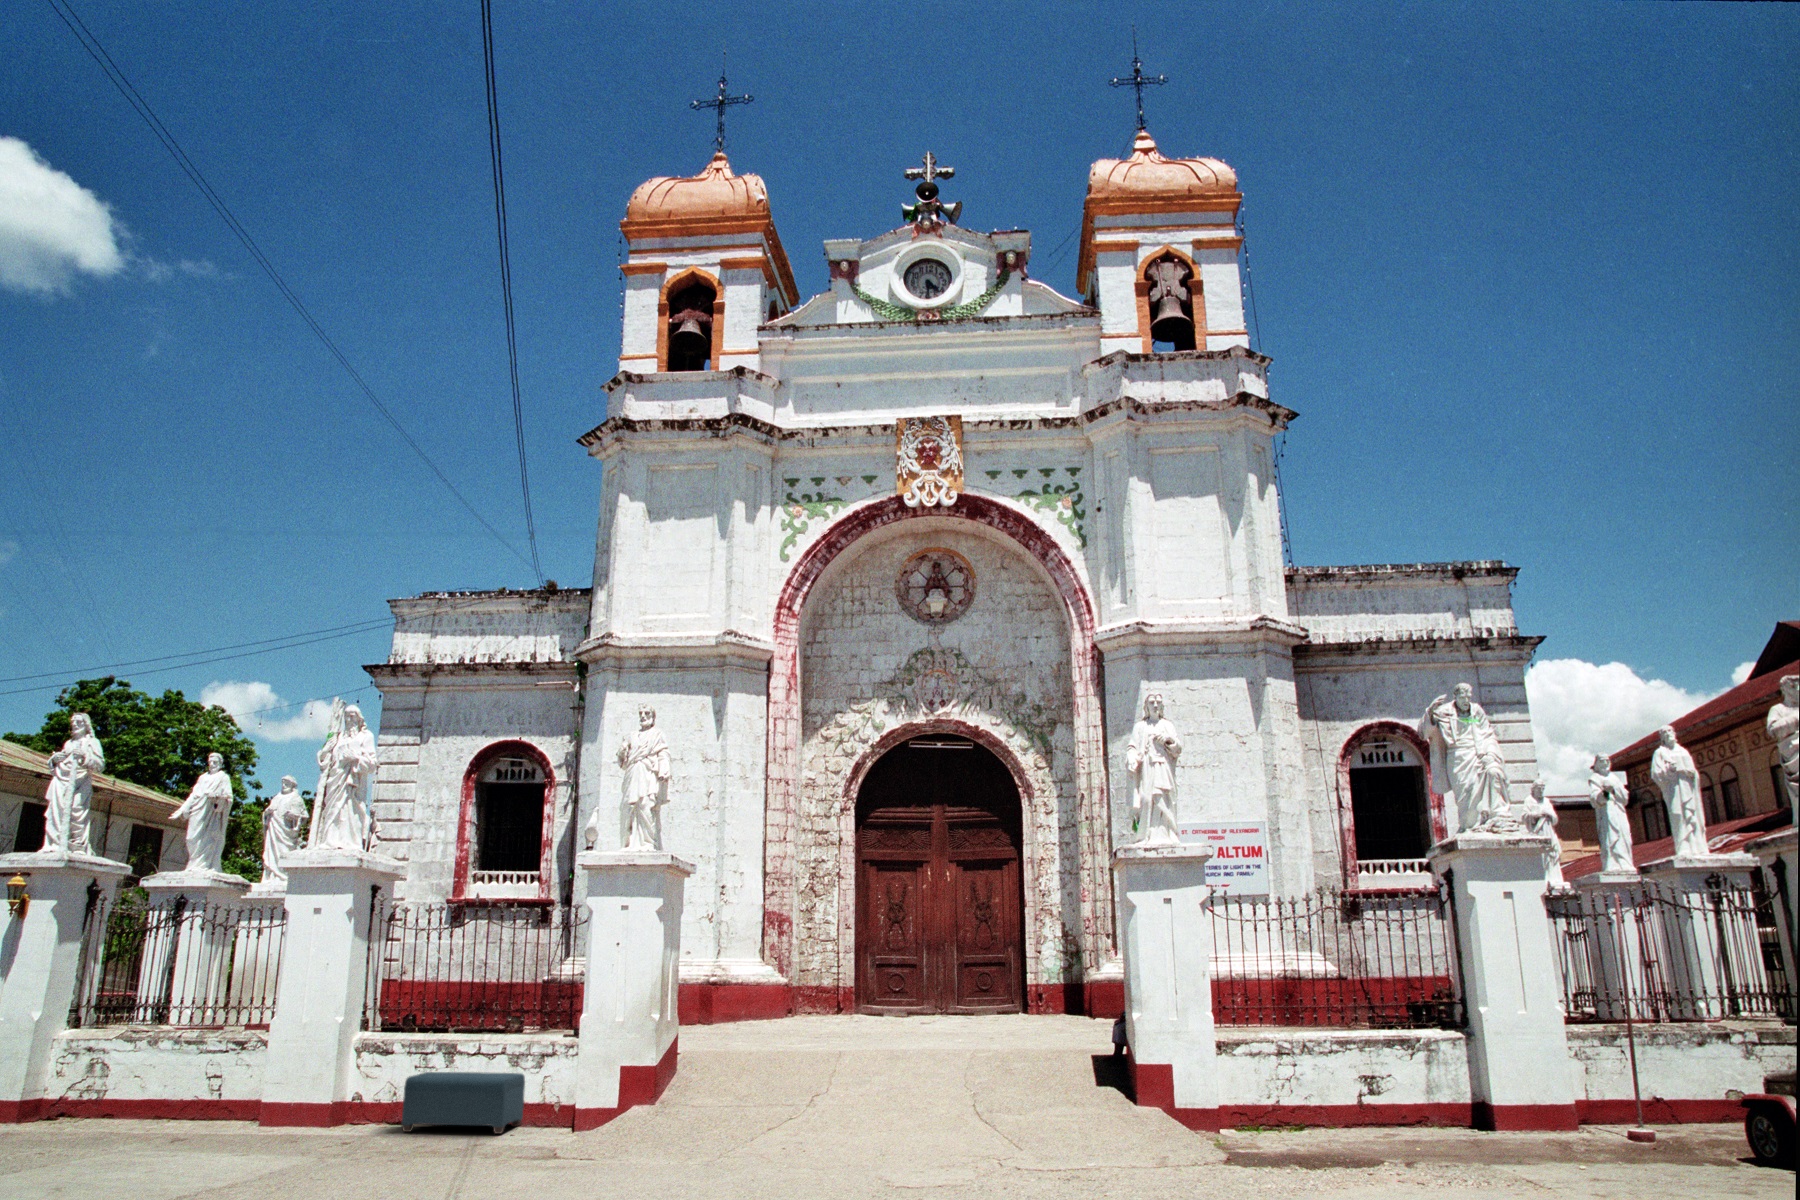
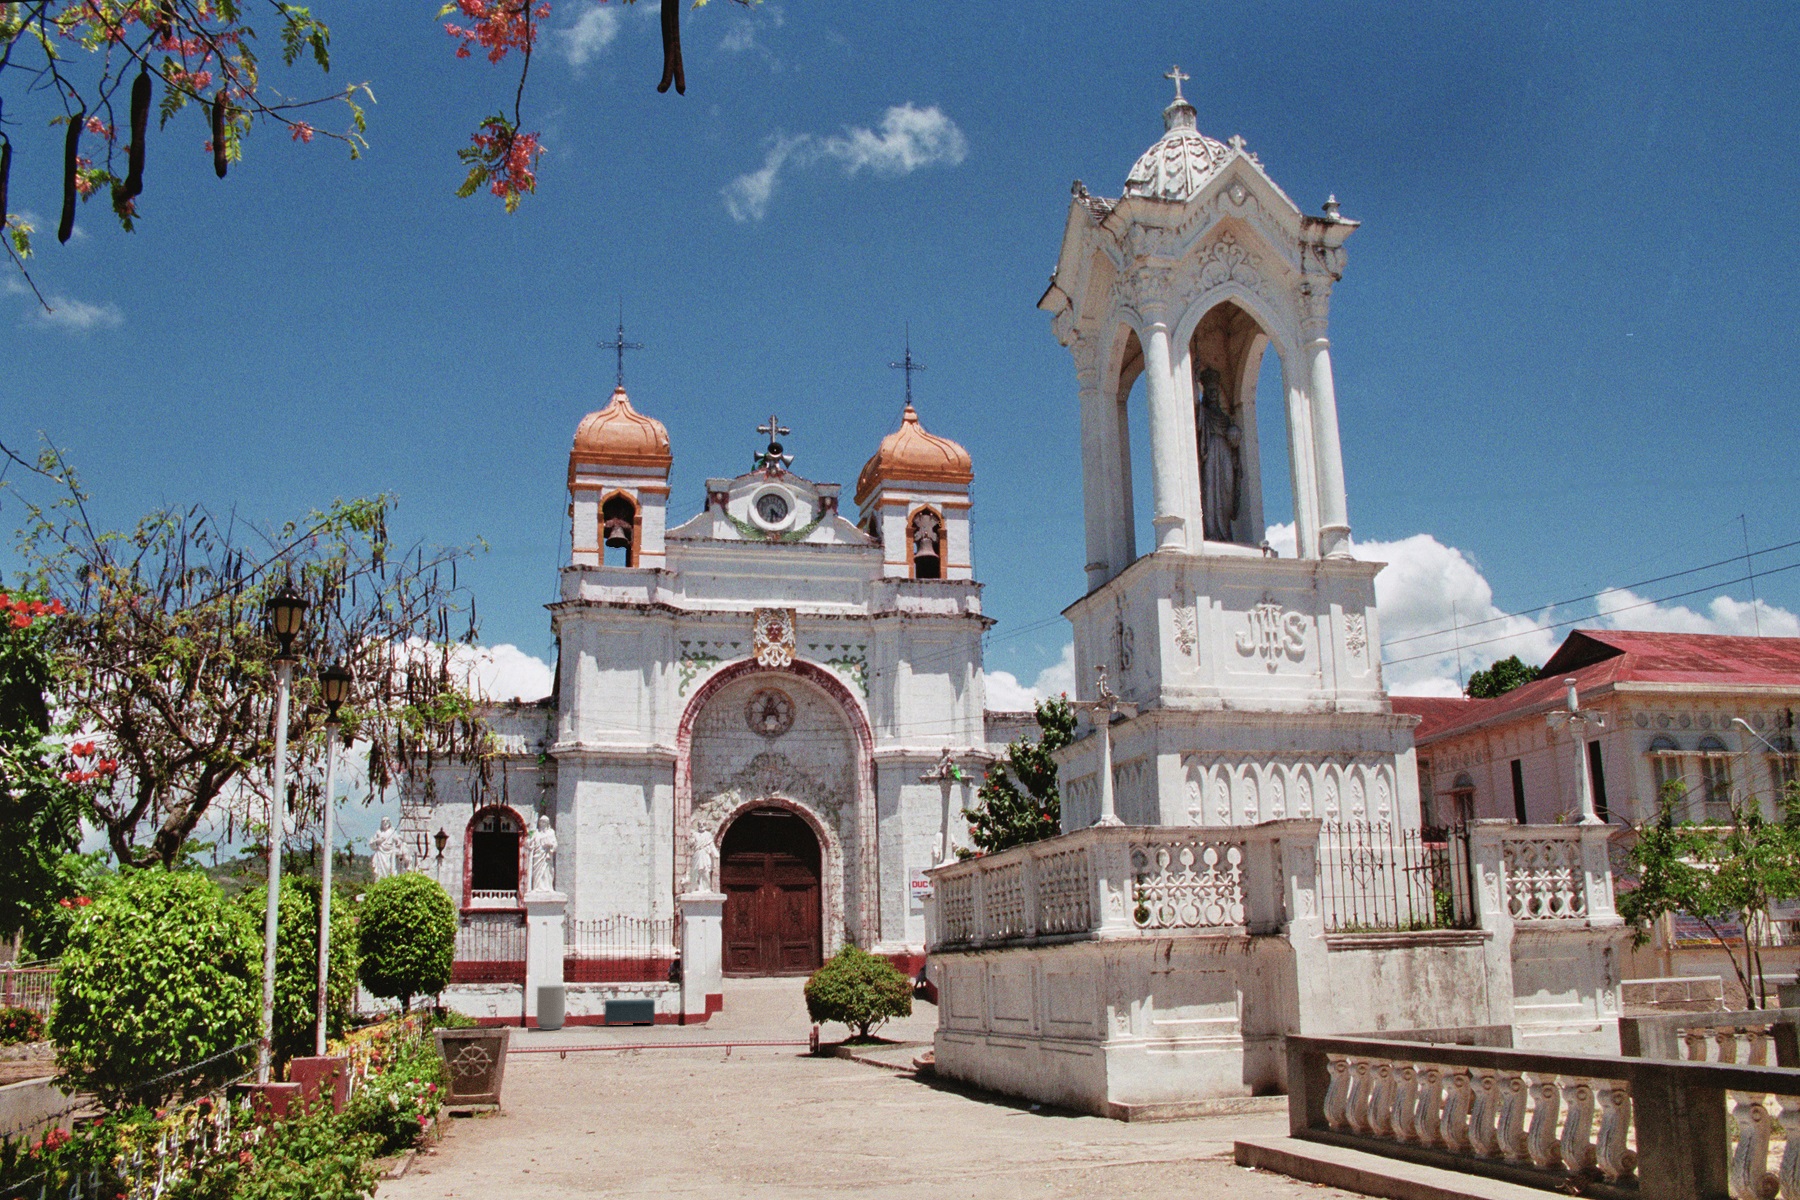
trash can: none [254,1038,327,1139] -> present [537,986,565,1030]

